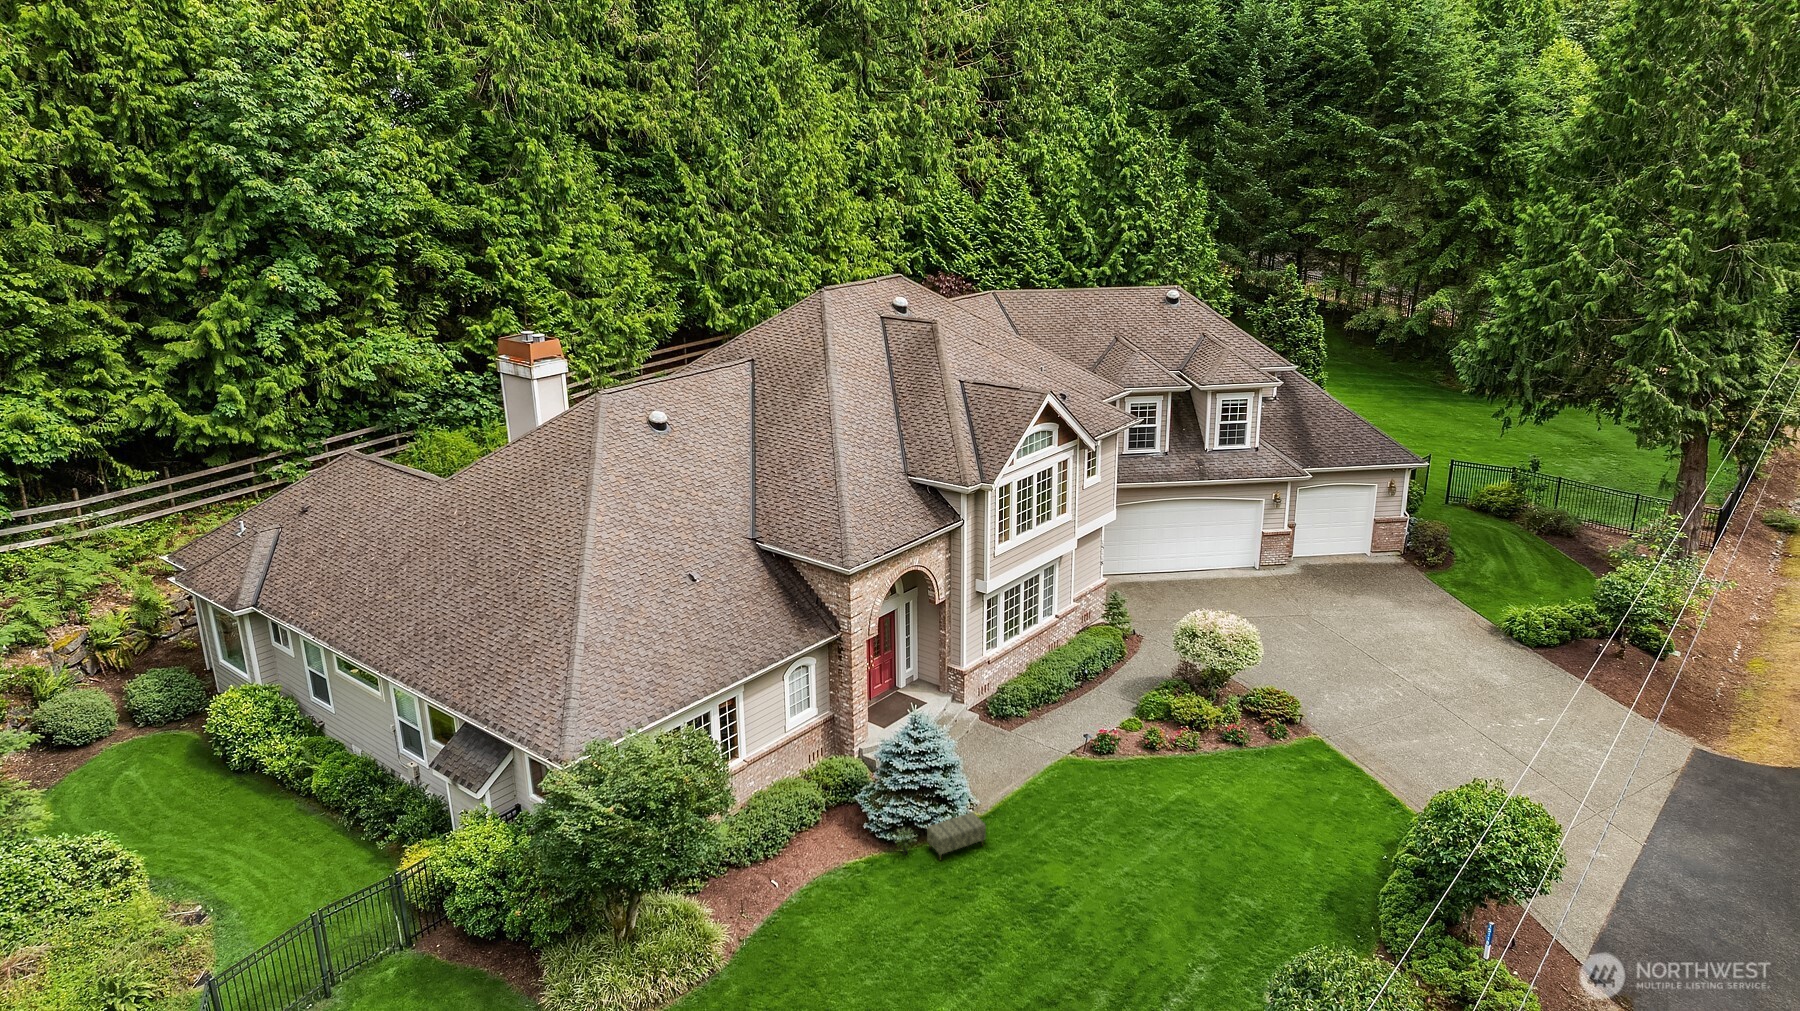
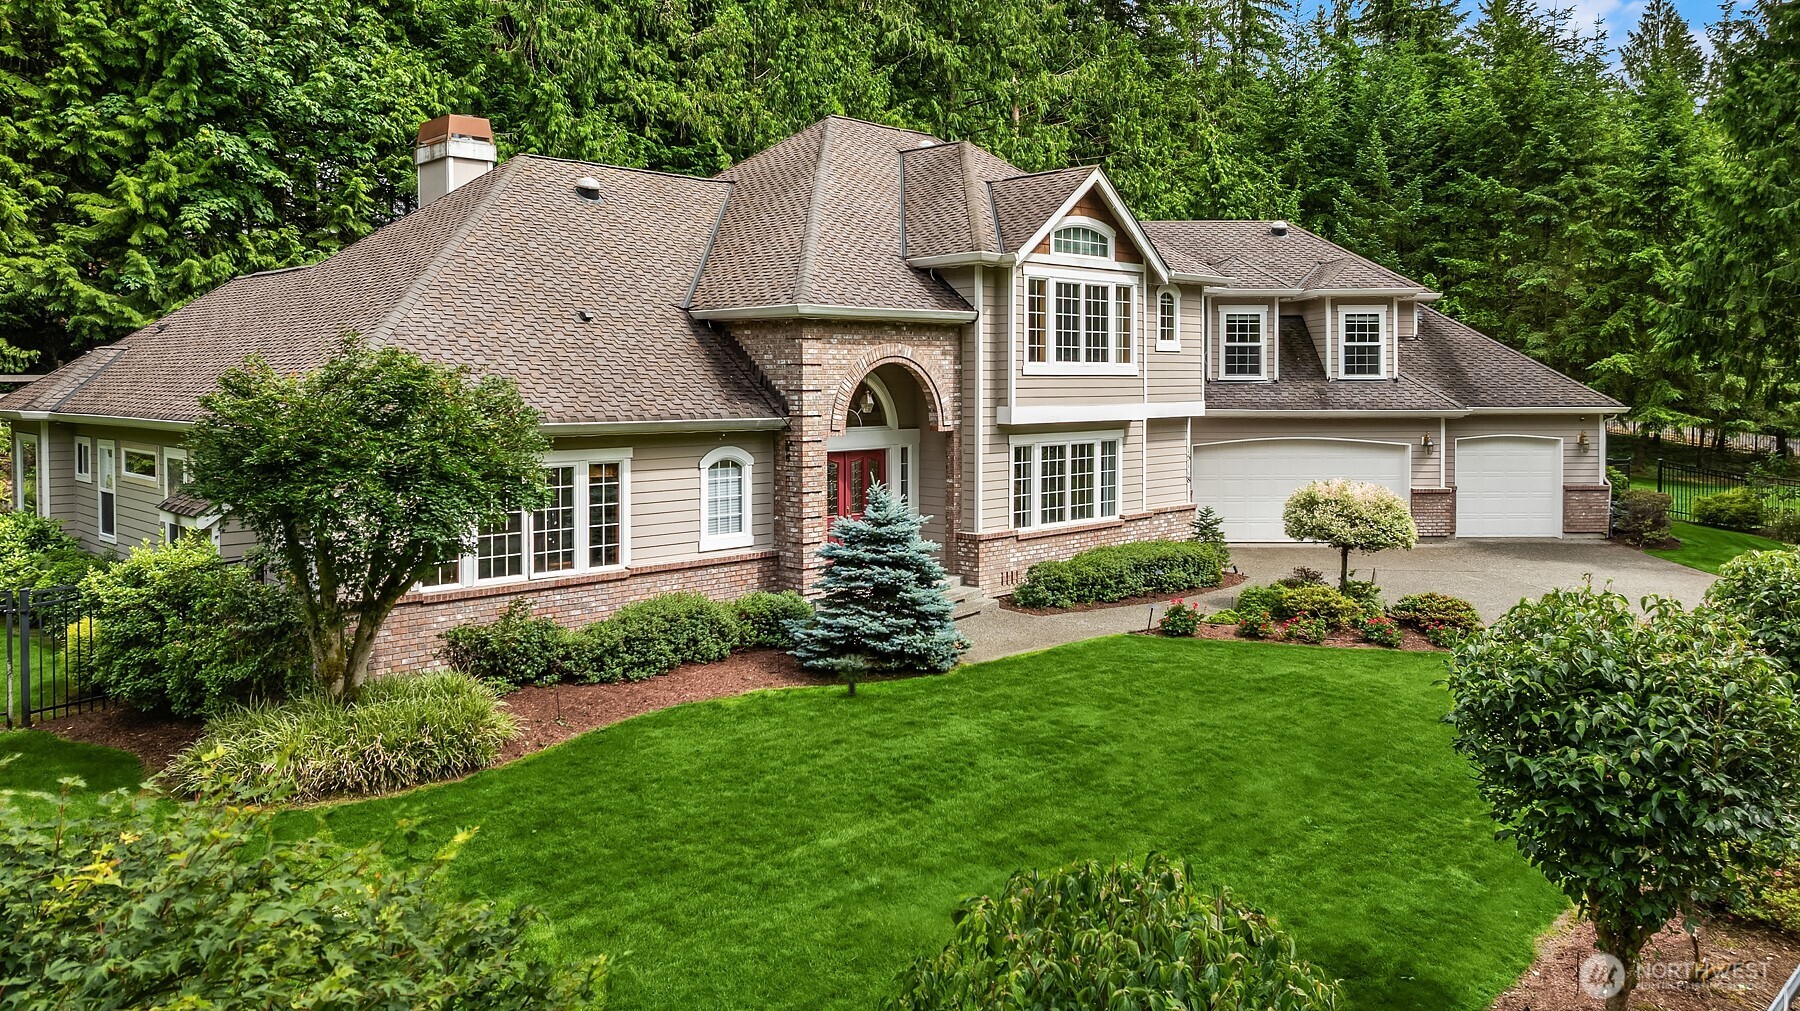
bench: present [927,812,986,859] -> none [887,645,978,700]

